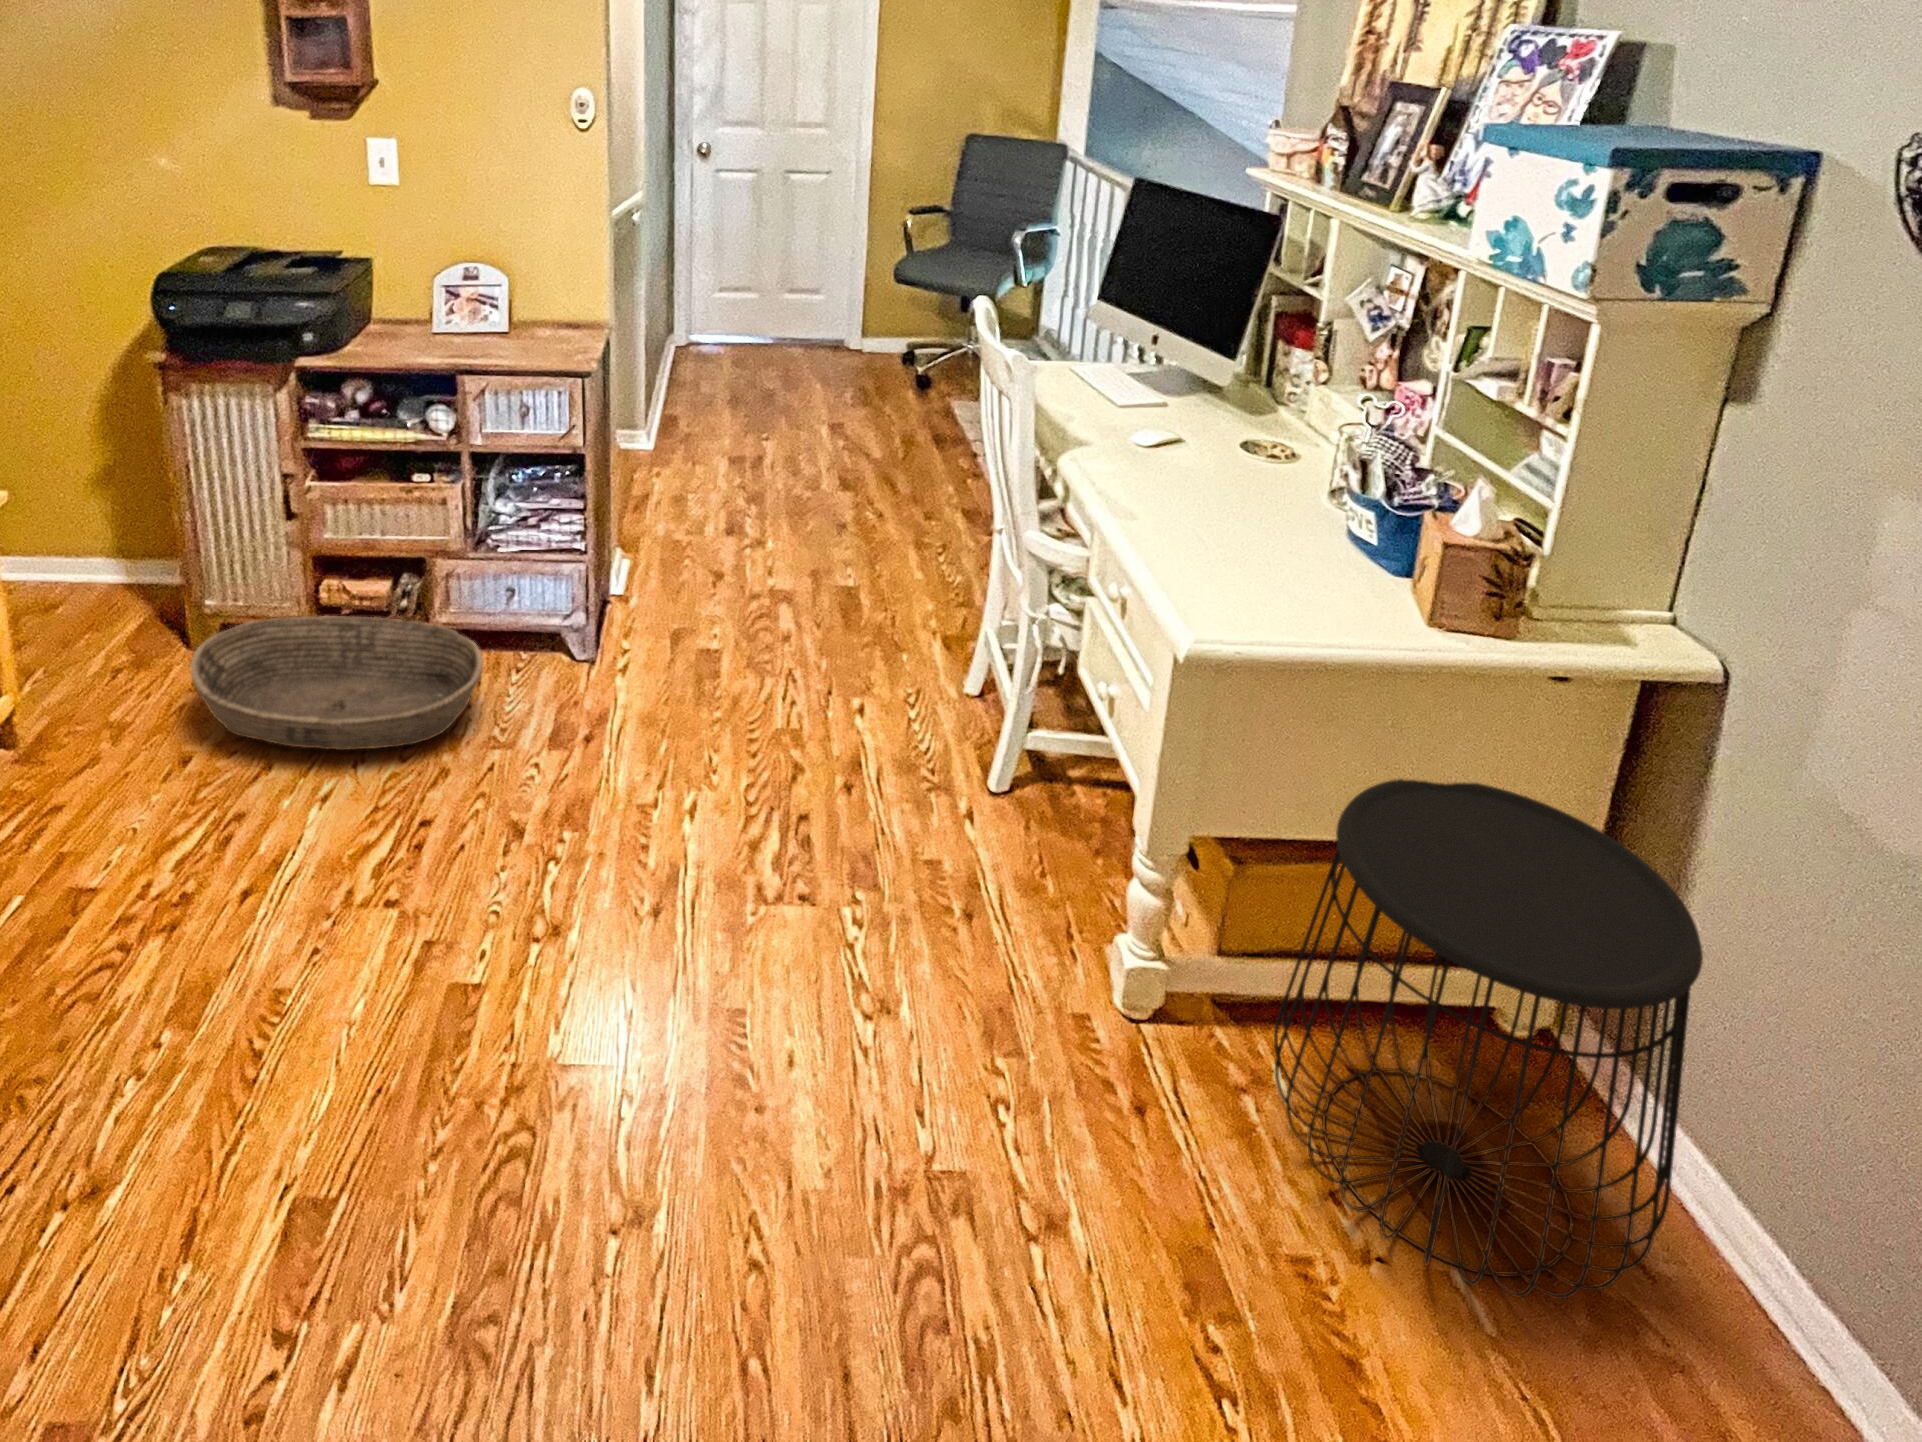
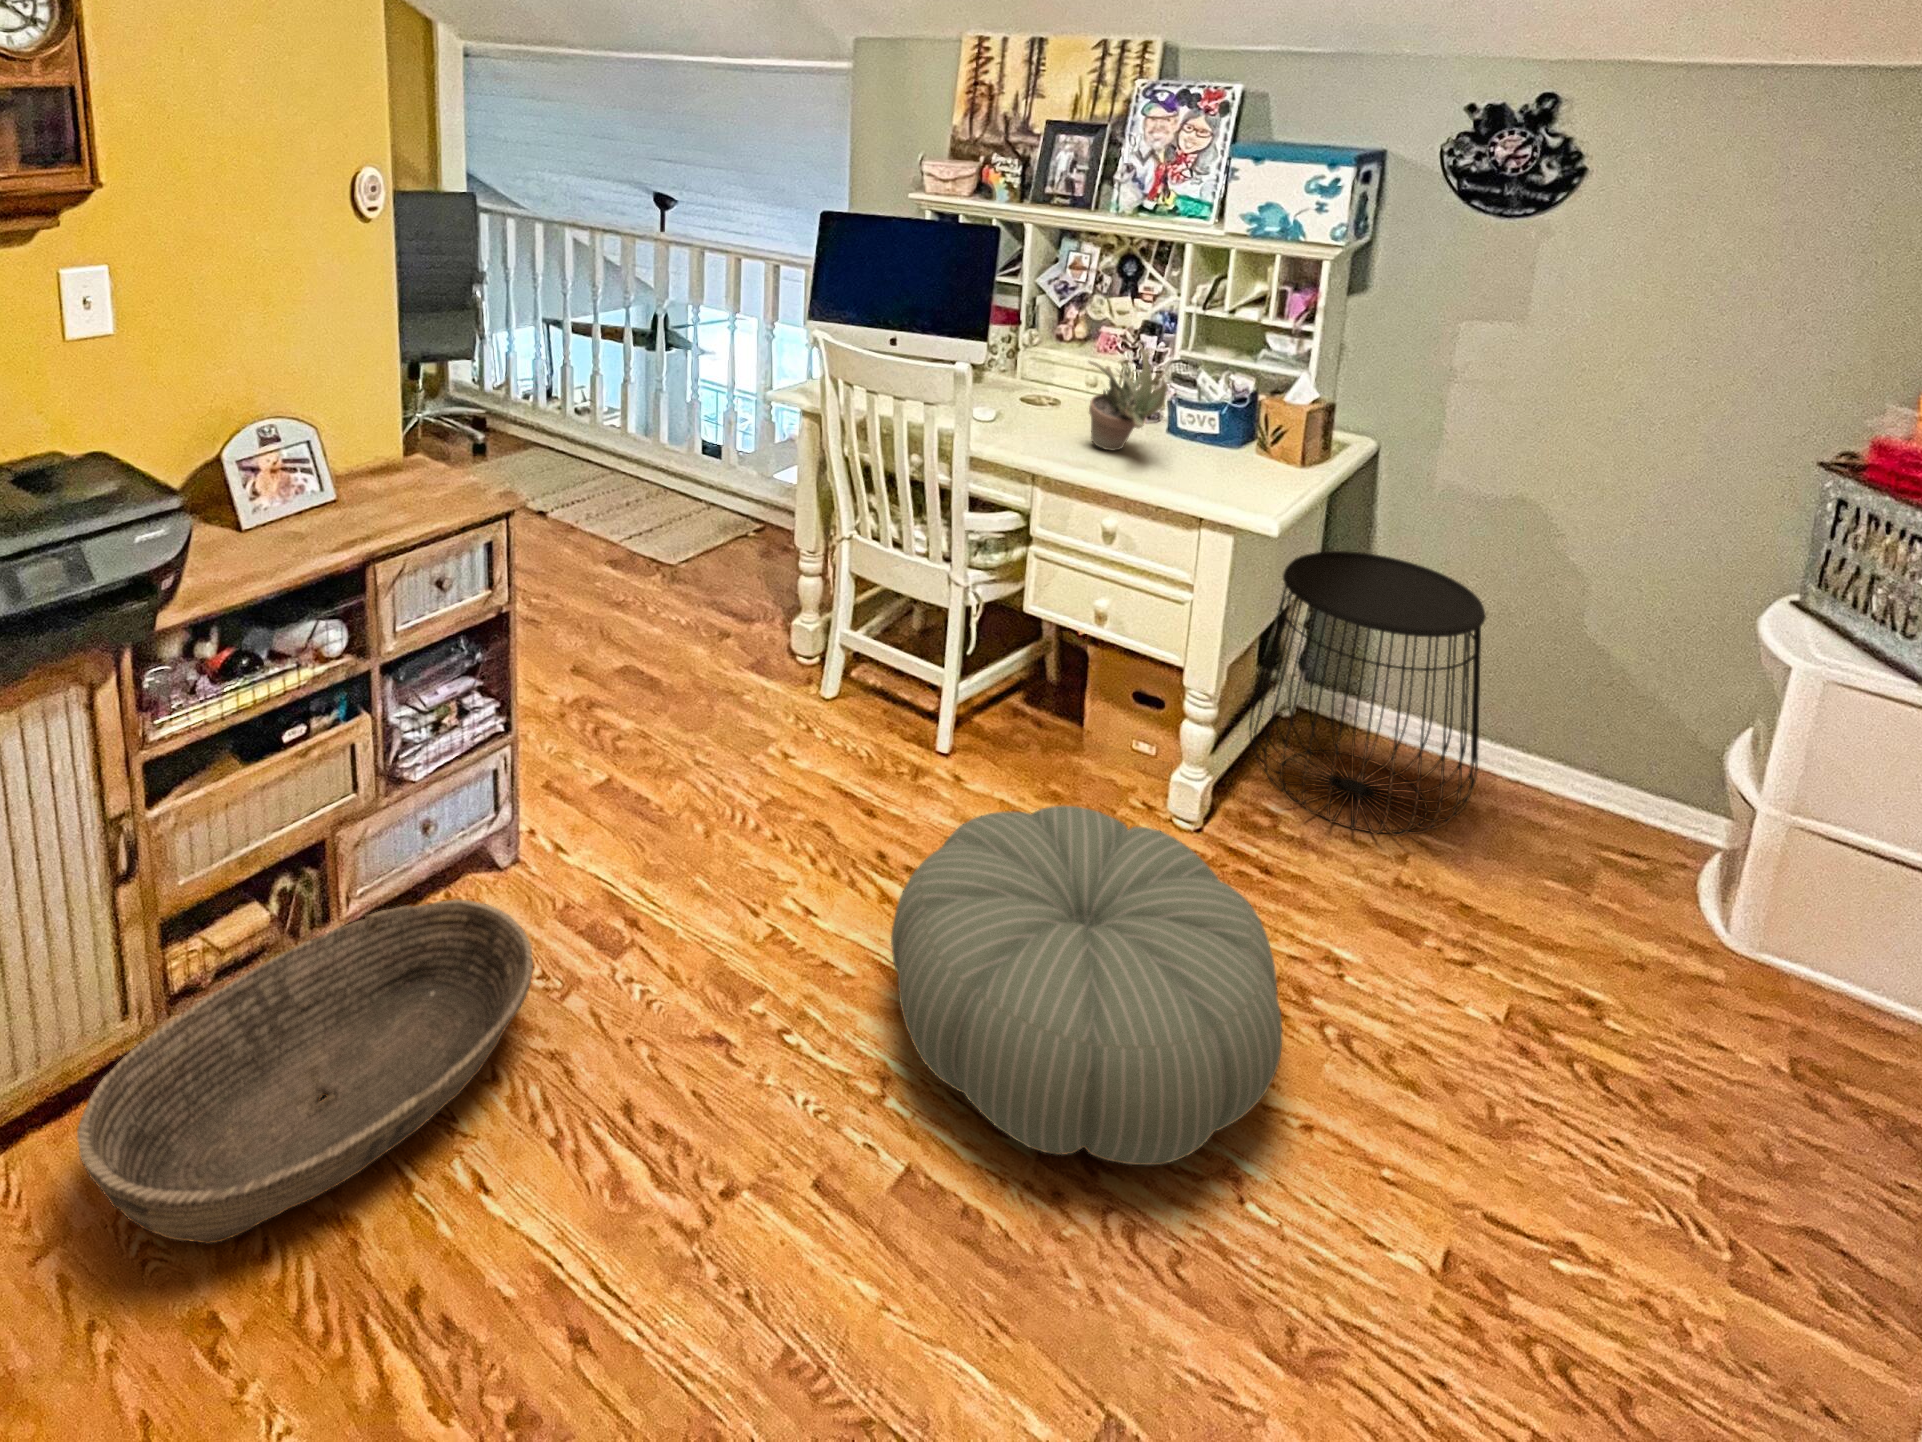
succulent plant: none [1172,383,1306,522] -> present [1089,344,1168,451]
pouf: none [506,795,918,1186] -> present [891,806,1282,1165]

